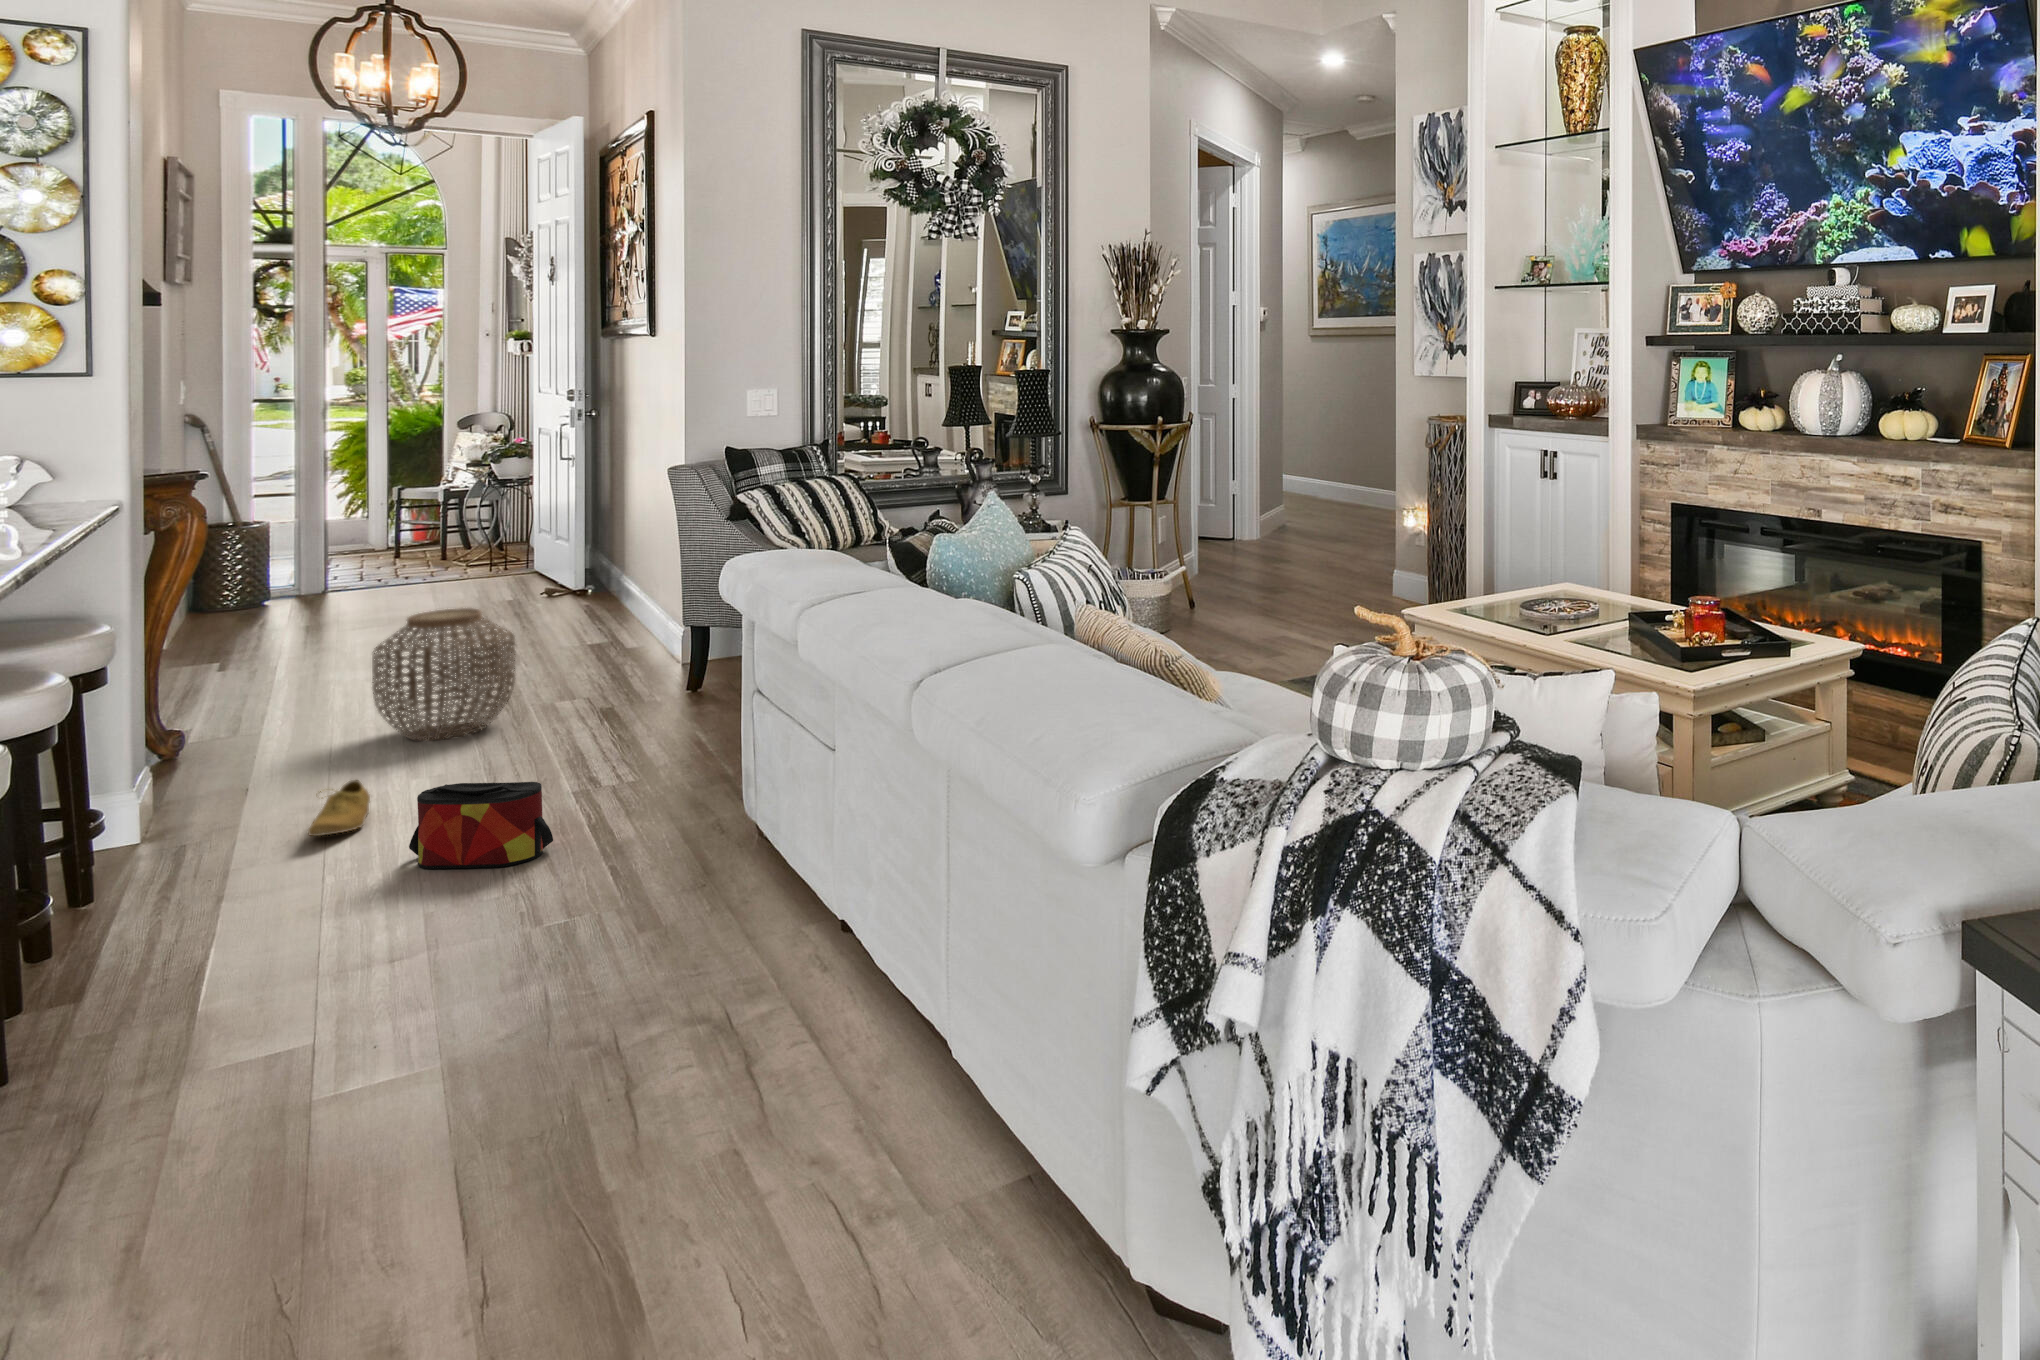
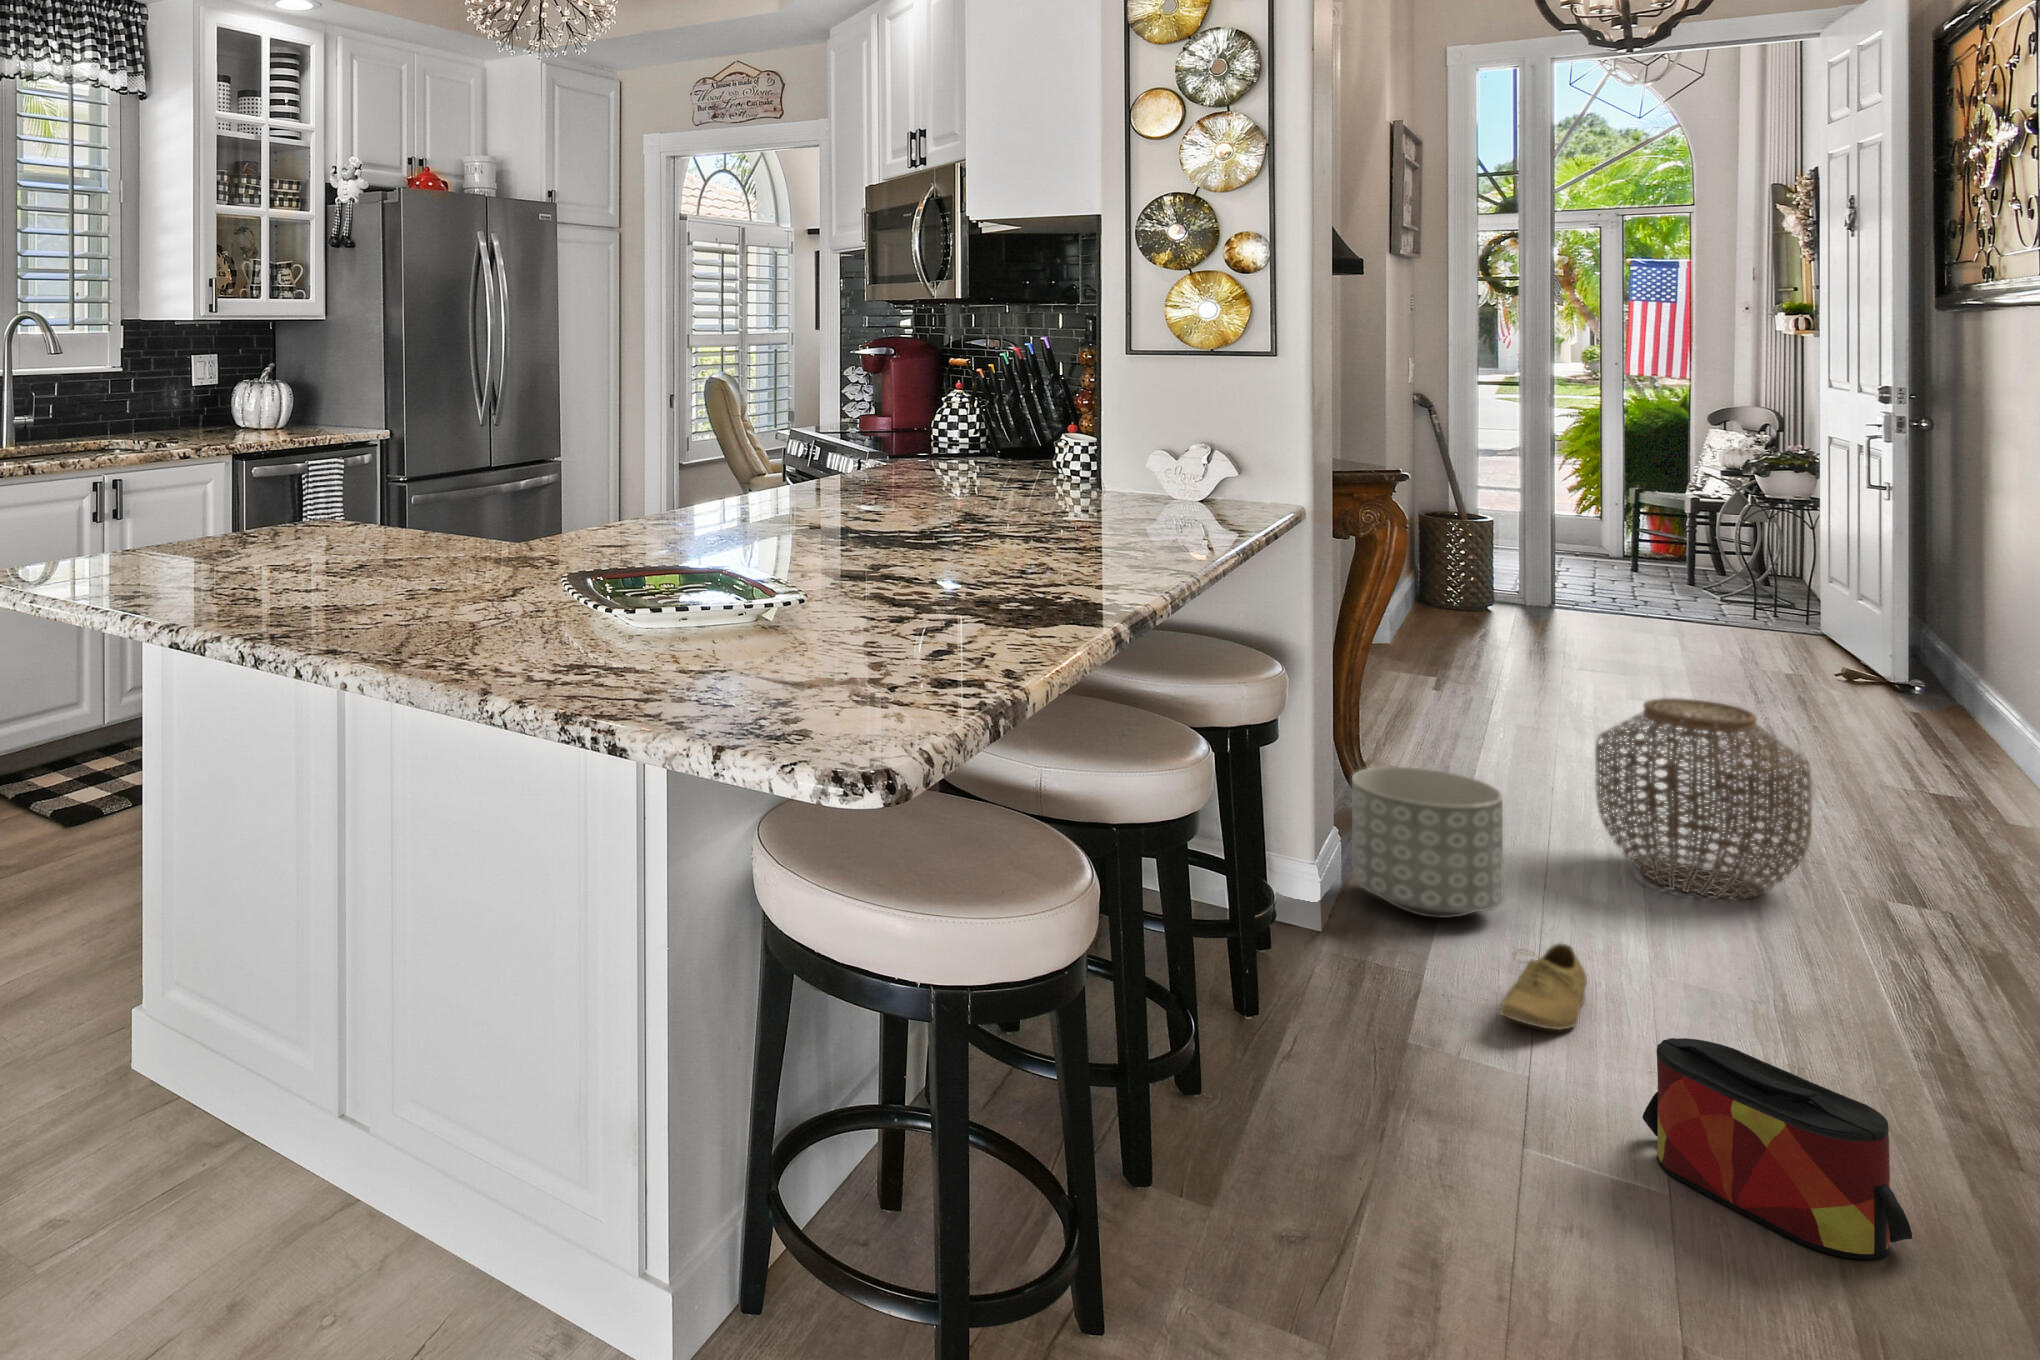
planter: none [169,696,305,809] -> present [1352,767,1504,918]

